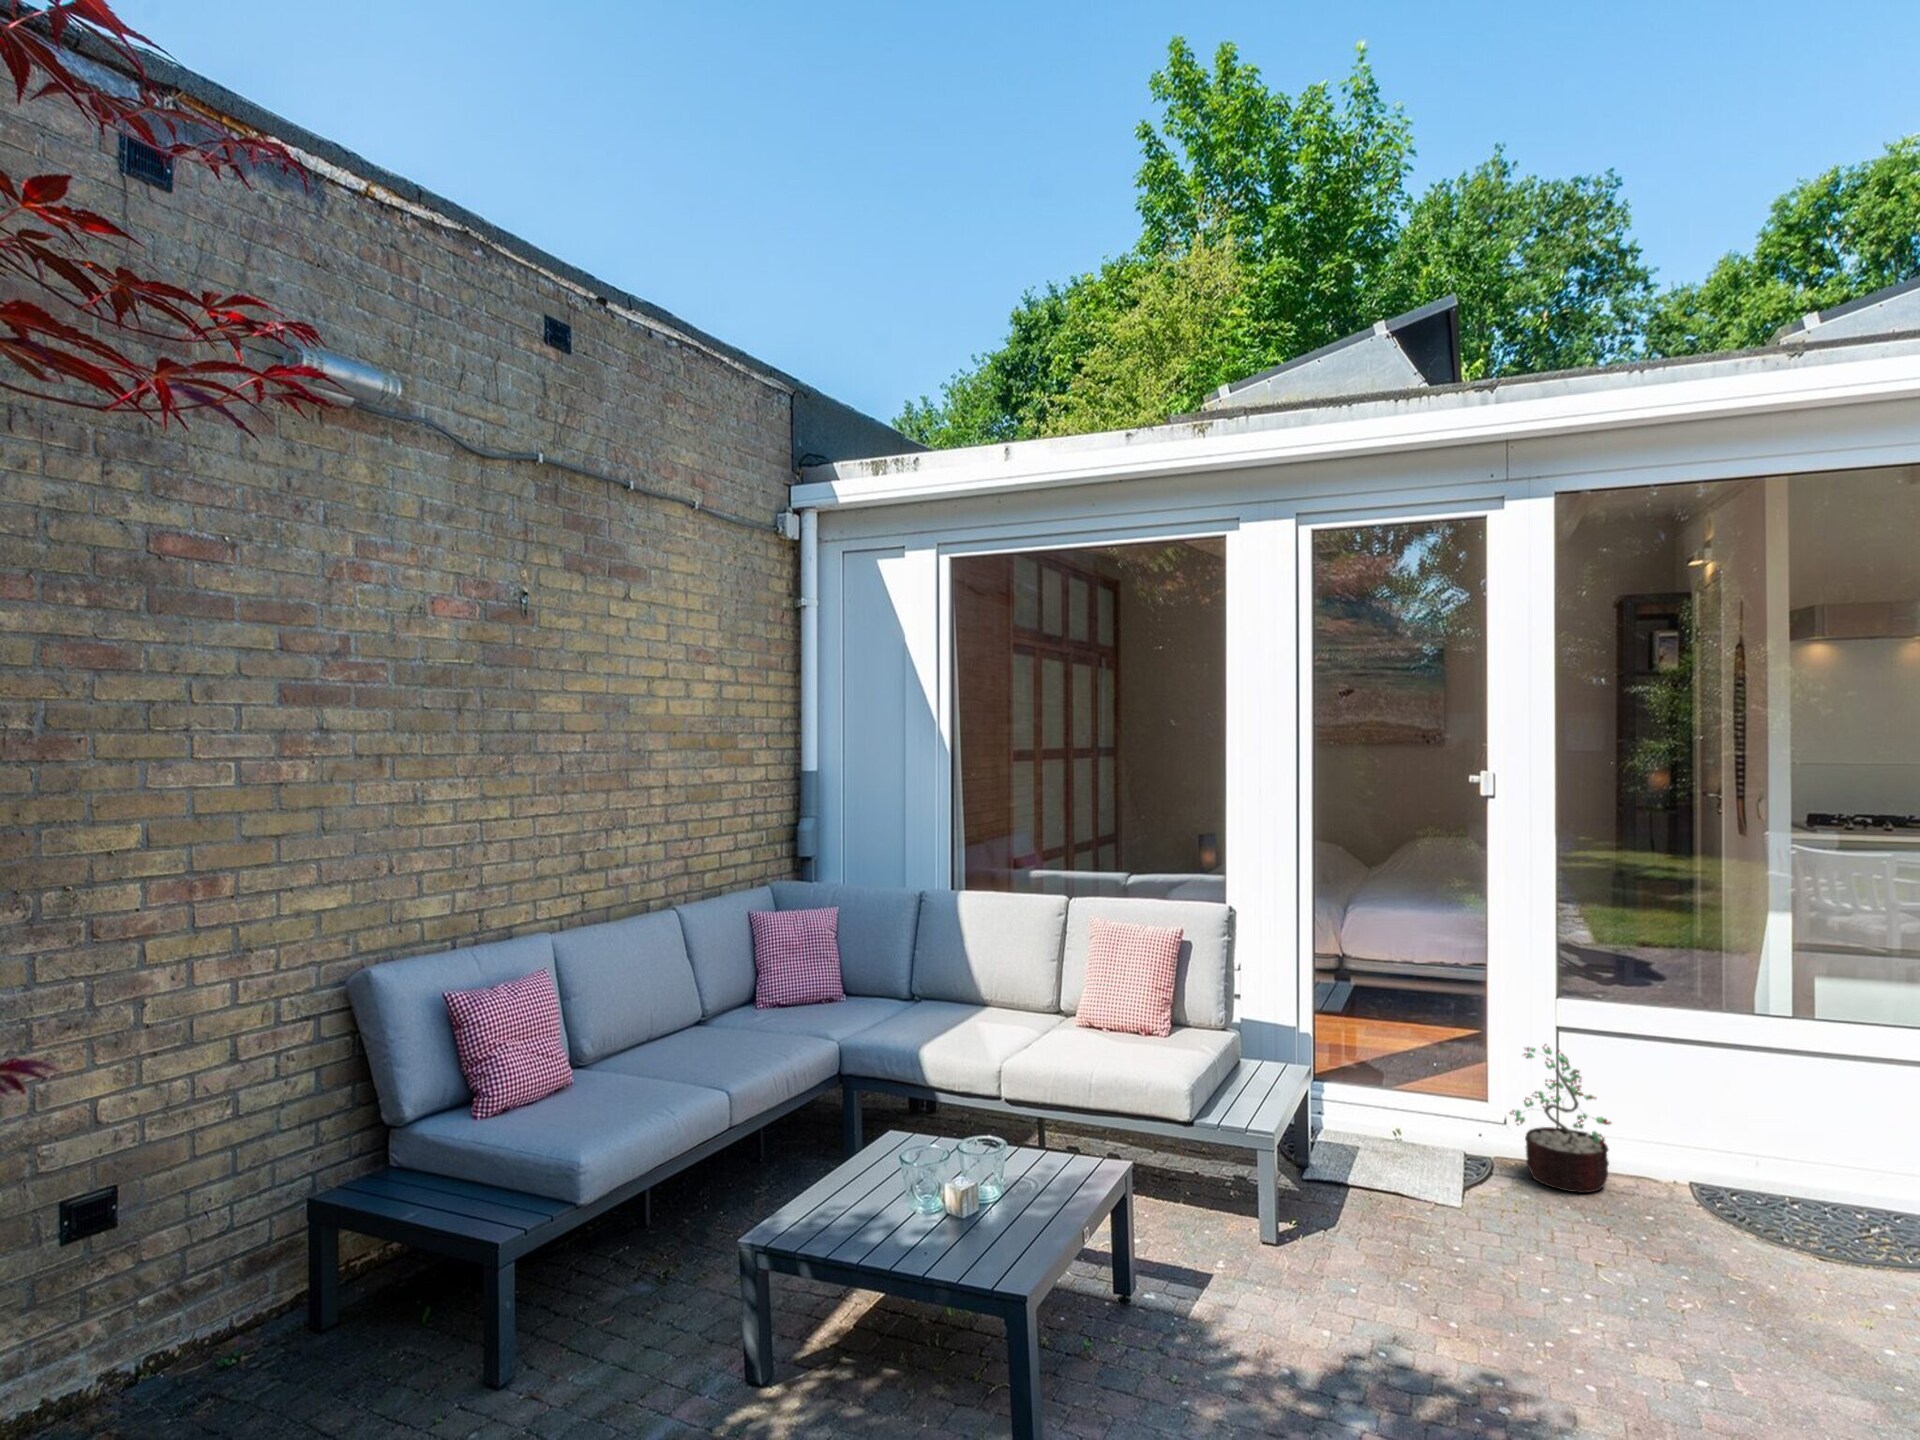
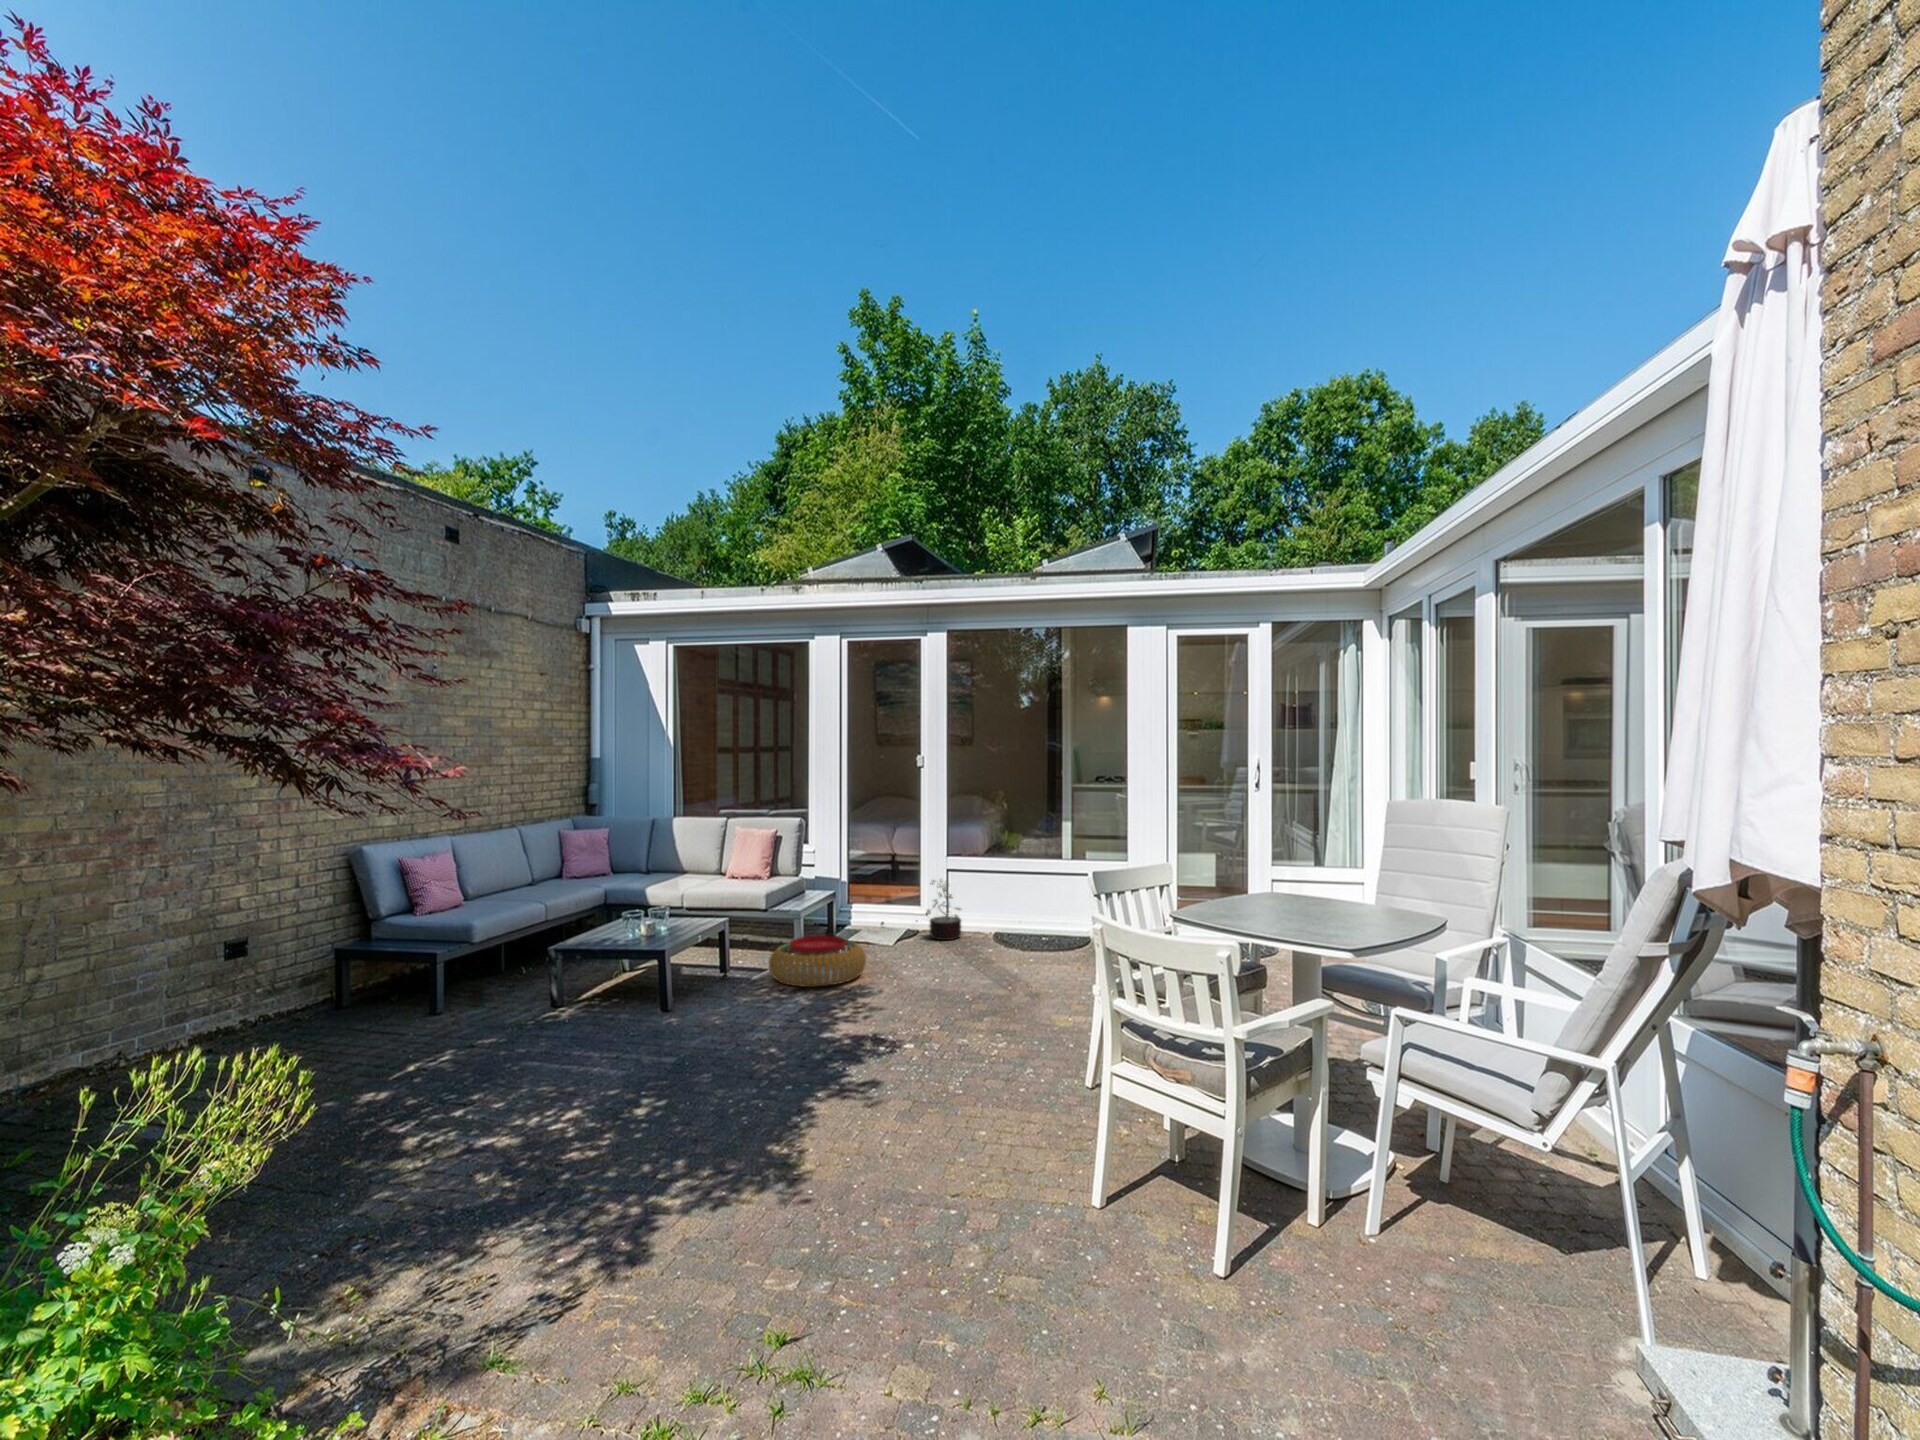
pouf: none [1243,1213,1501,1388] -> present [769,935,866,987]

